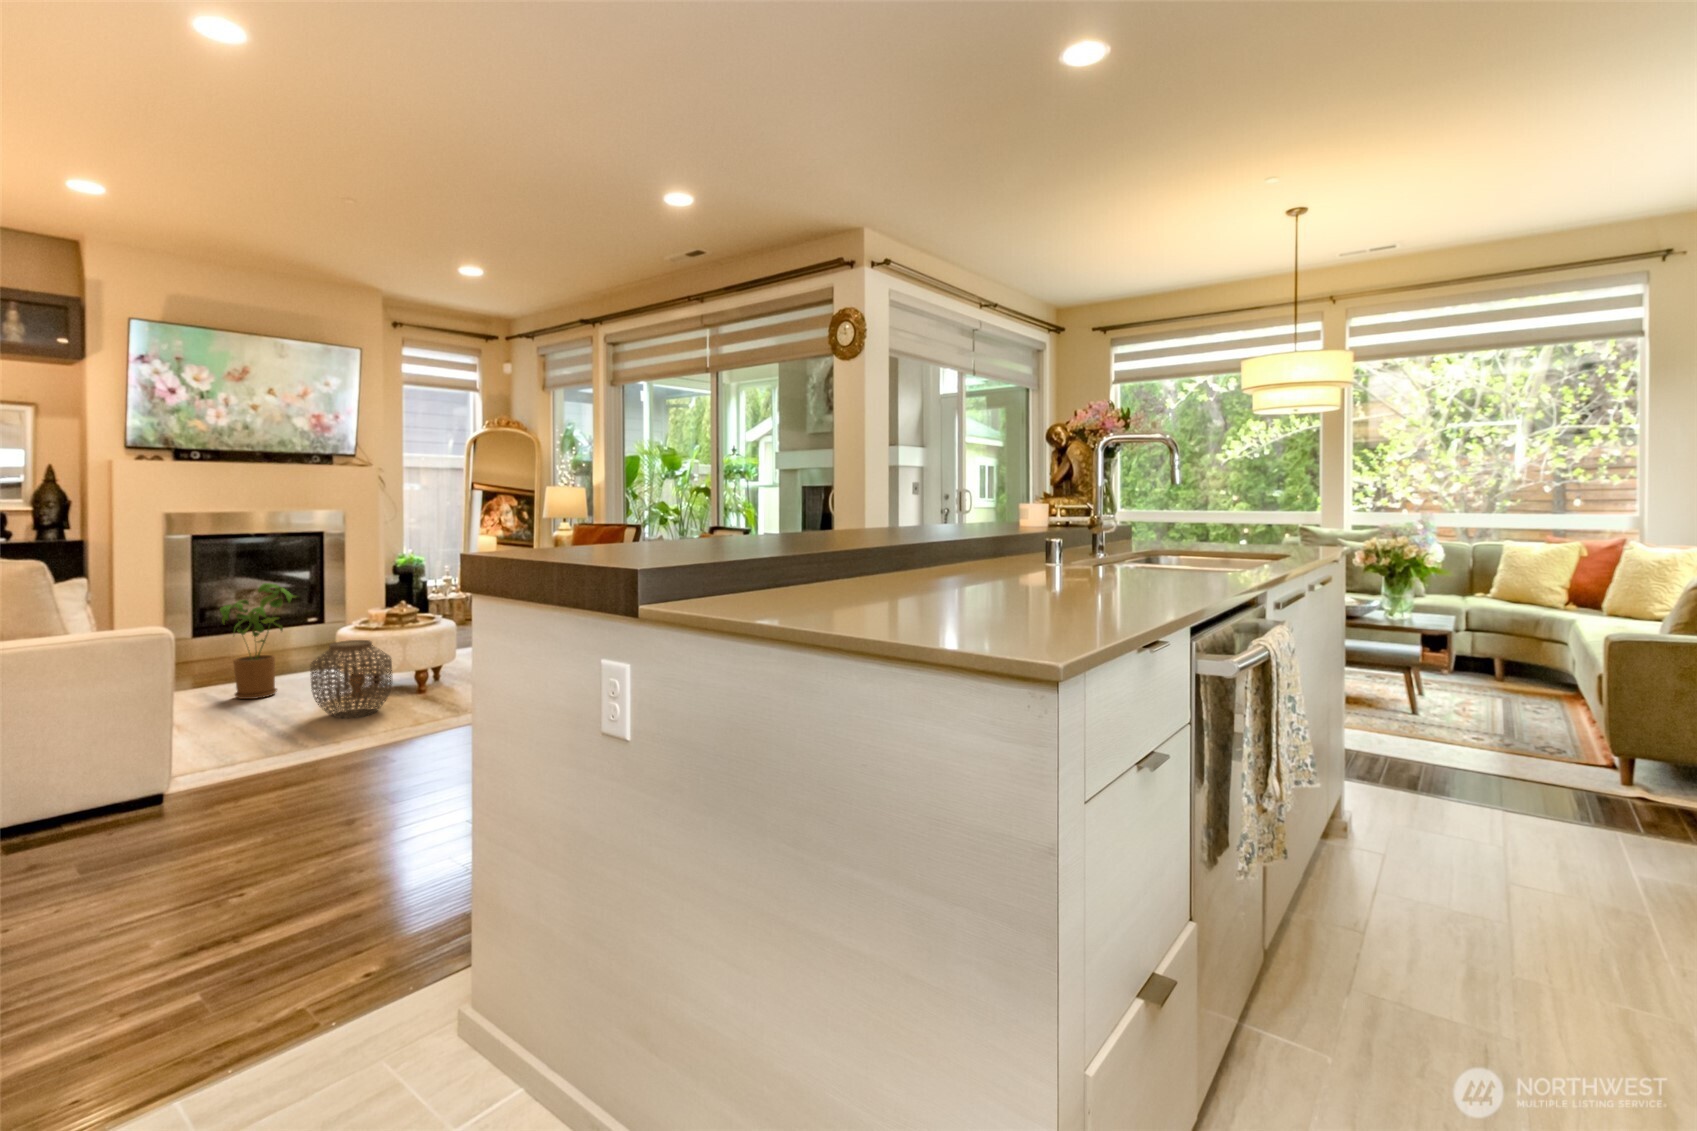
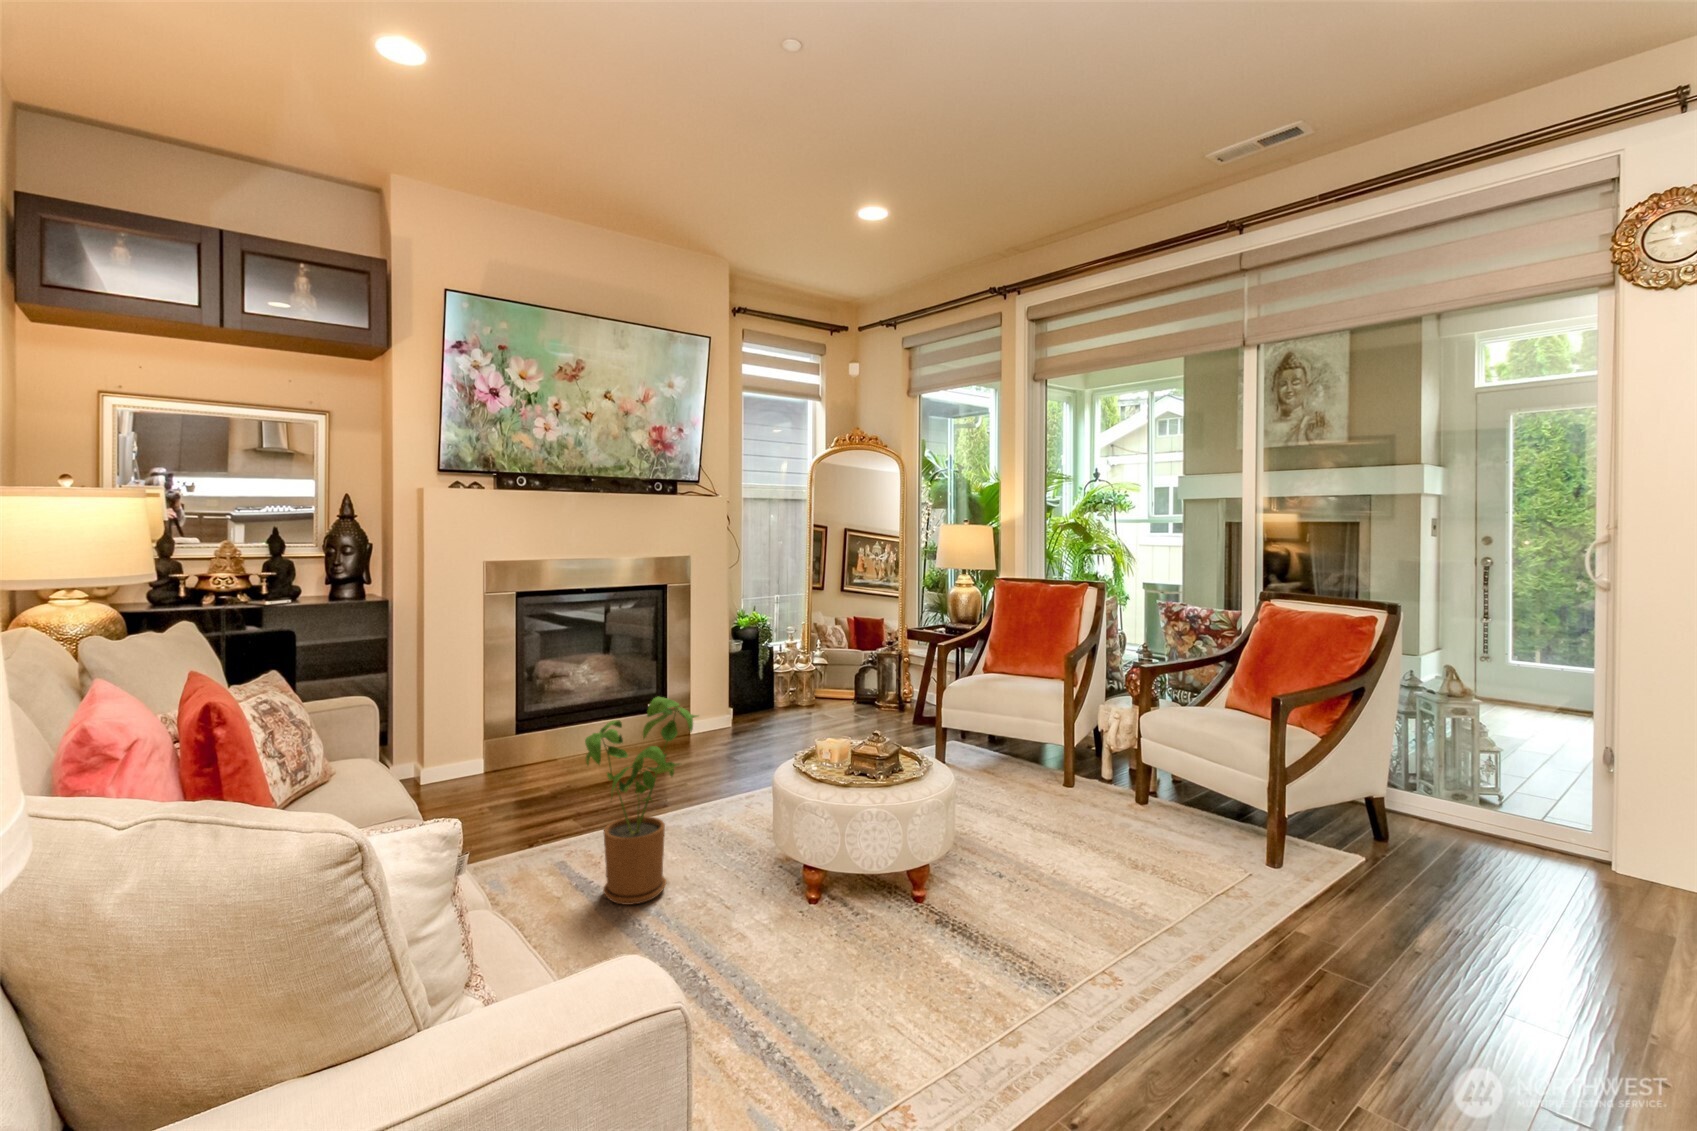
woven basket: present [310,640,392,718] -> none [780,839,922,1021]

